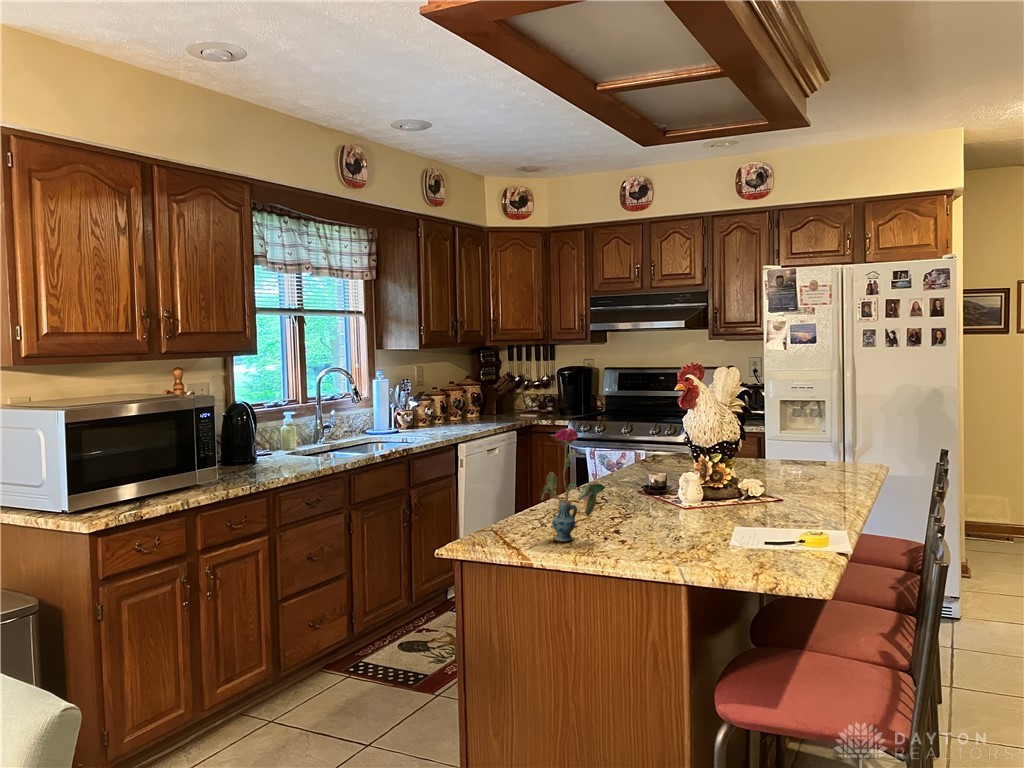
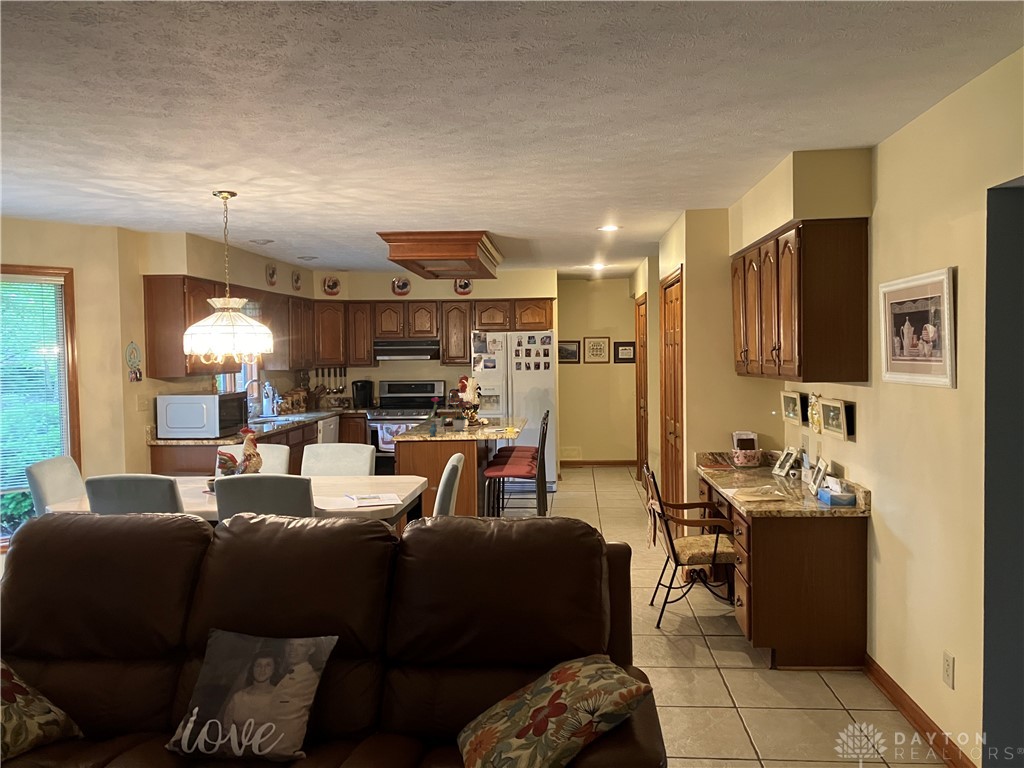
flower arrangement: none [631,396,712,514] -> present [447,390,473,431]

